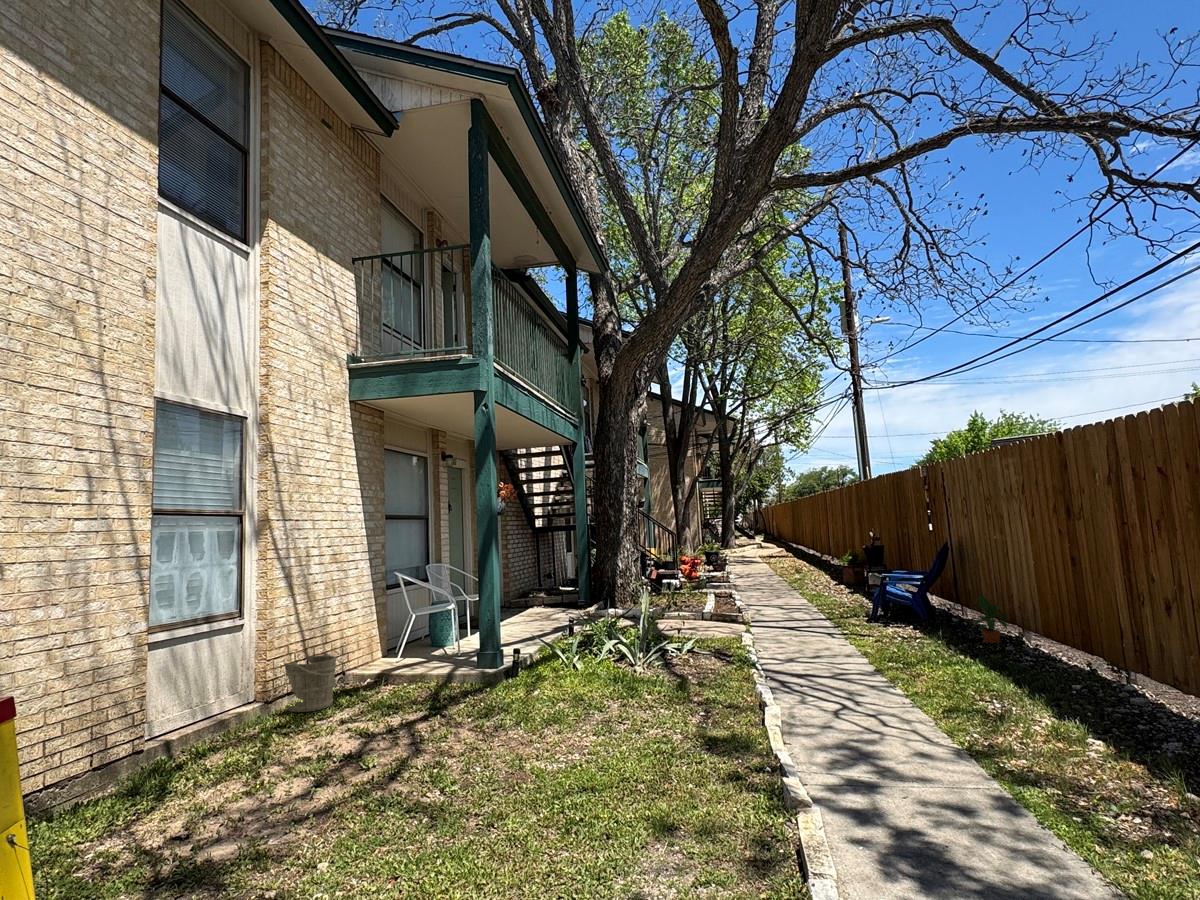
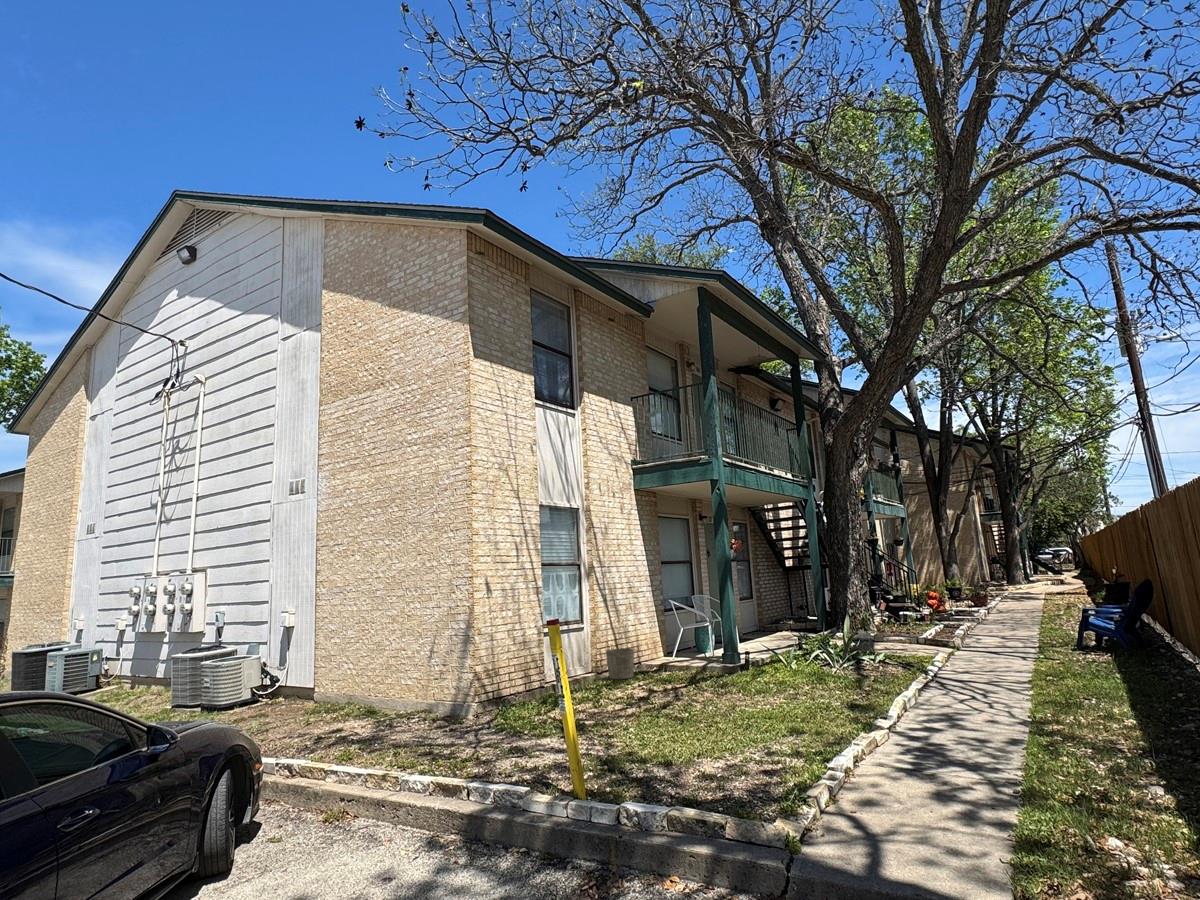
potted plant: present [969,595,1007,643] -> none [1141,627,1180,668]

